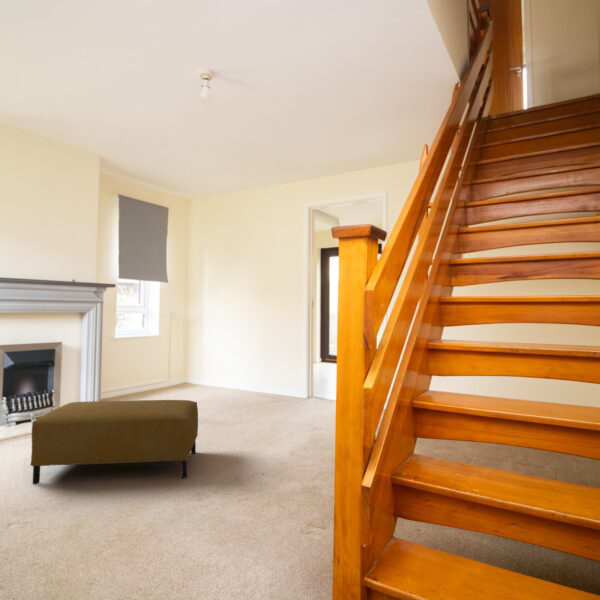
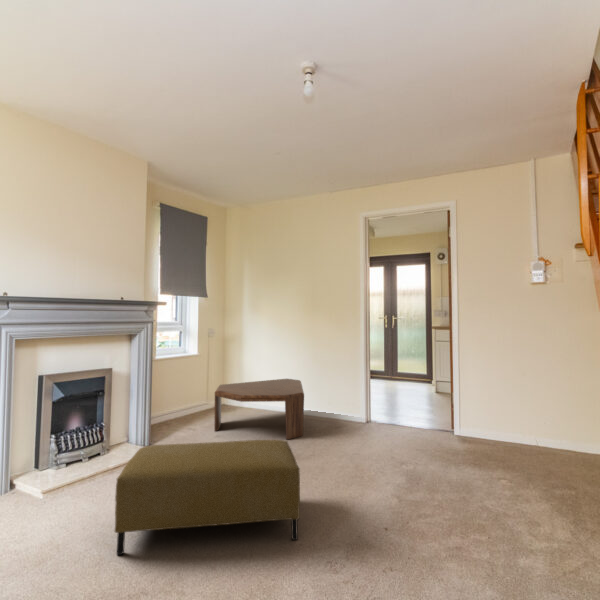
coffee table: none [164,358,252,410] -> present [214,379,304,439]

